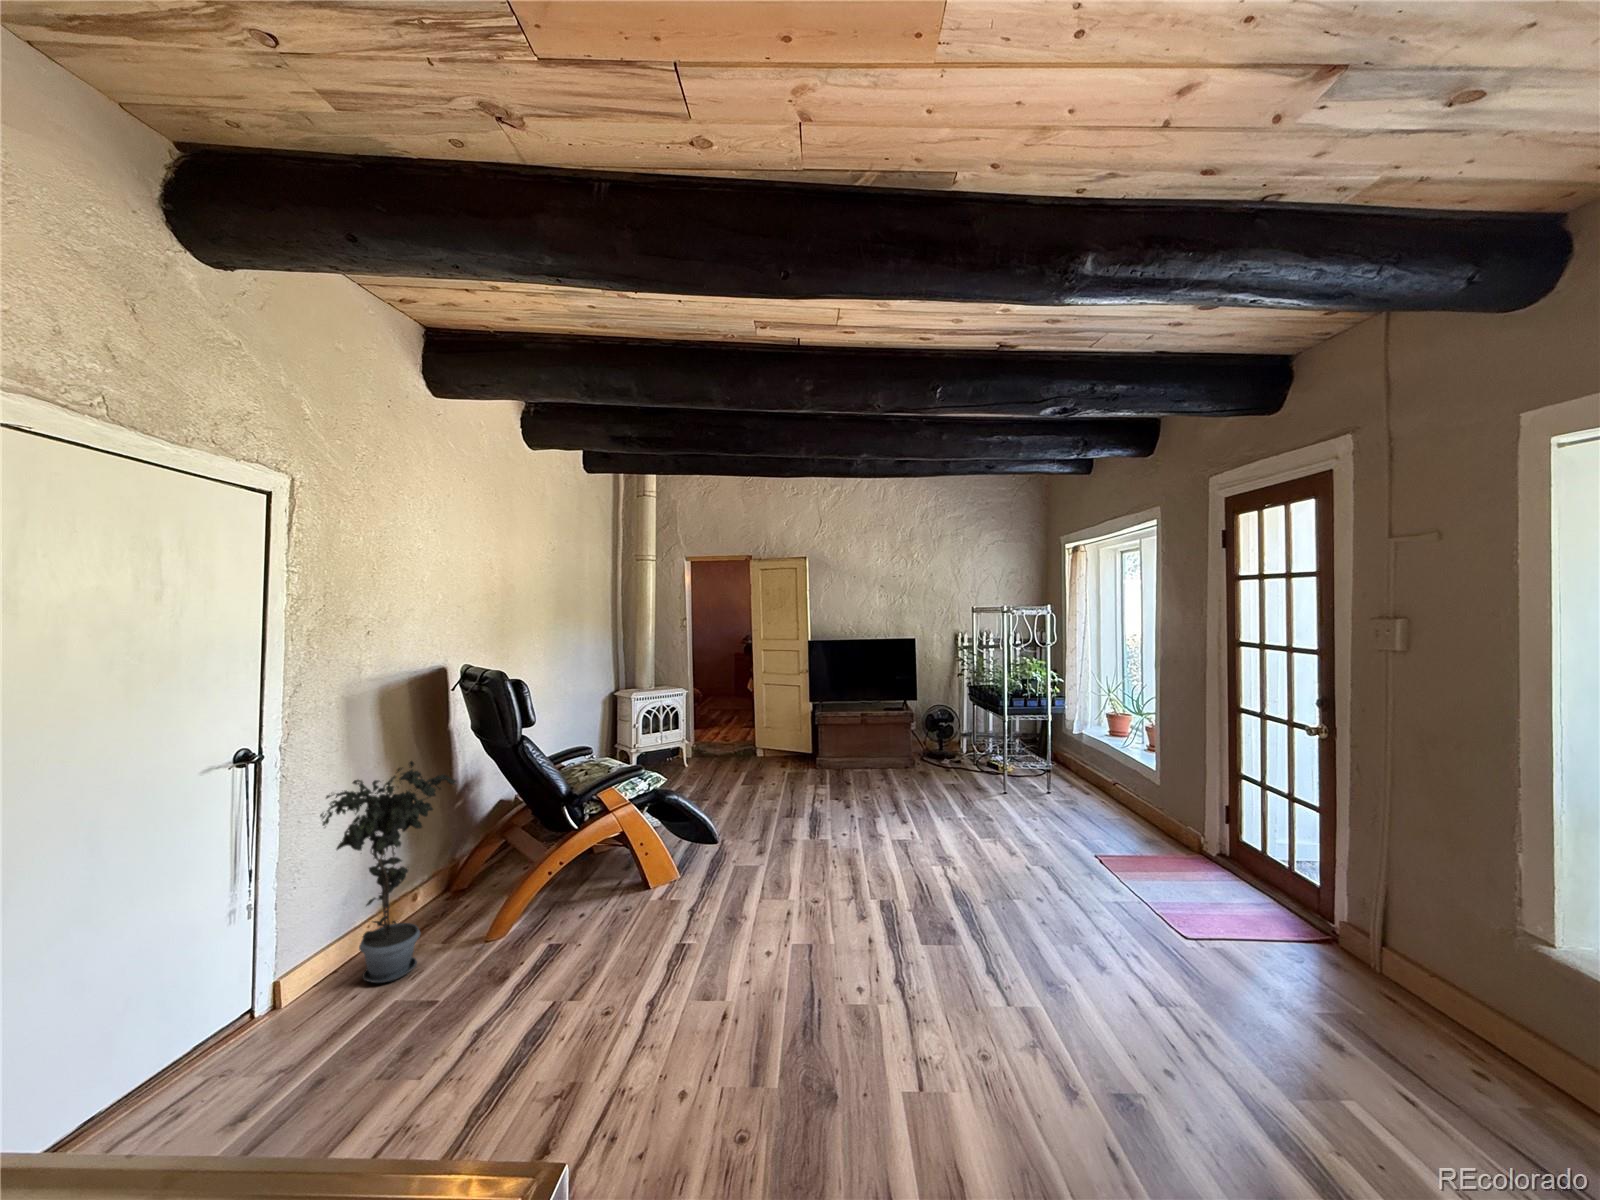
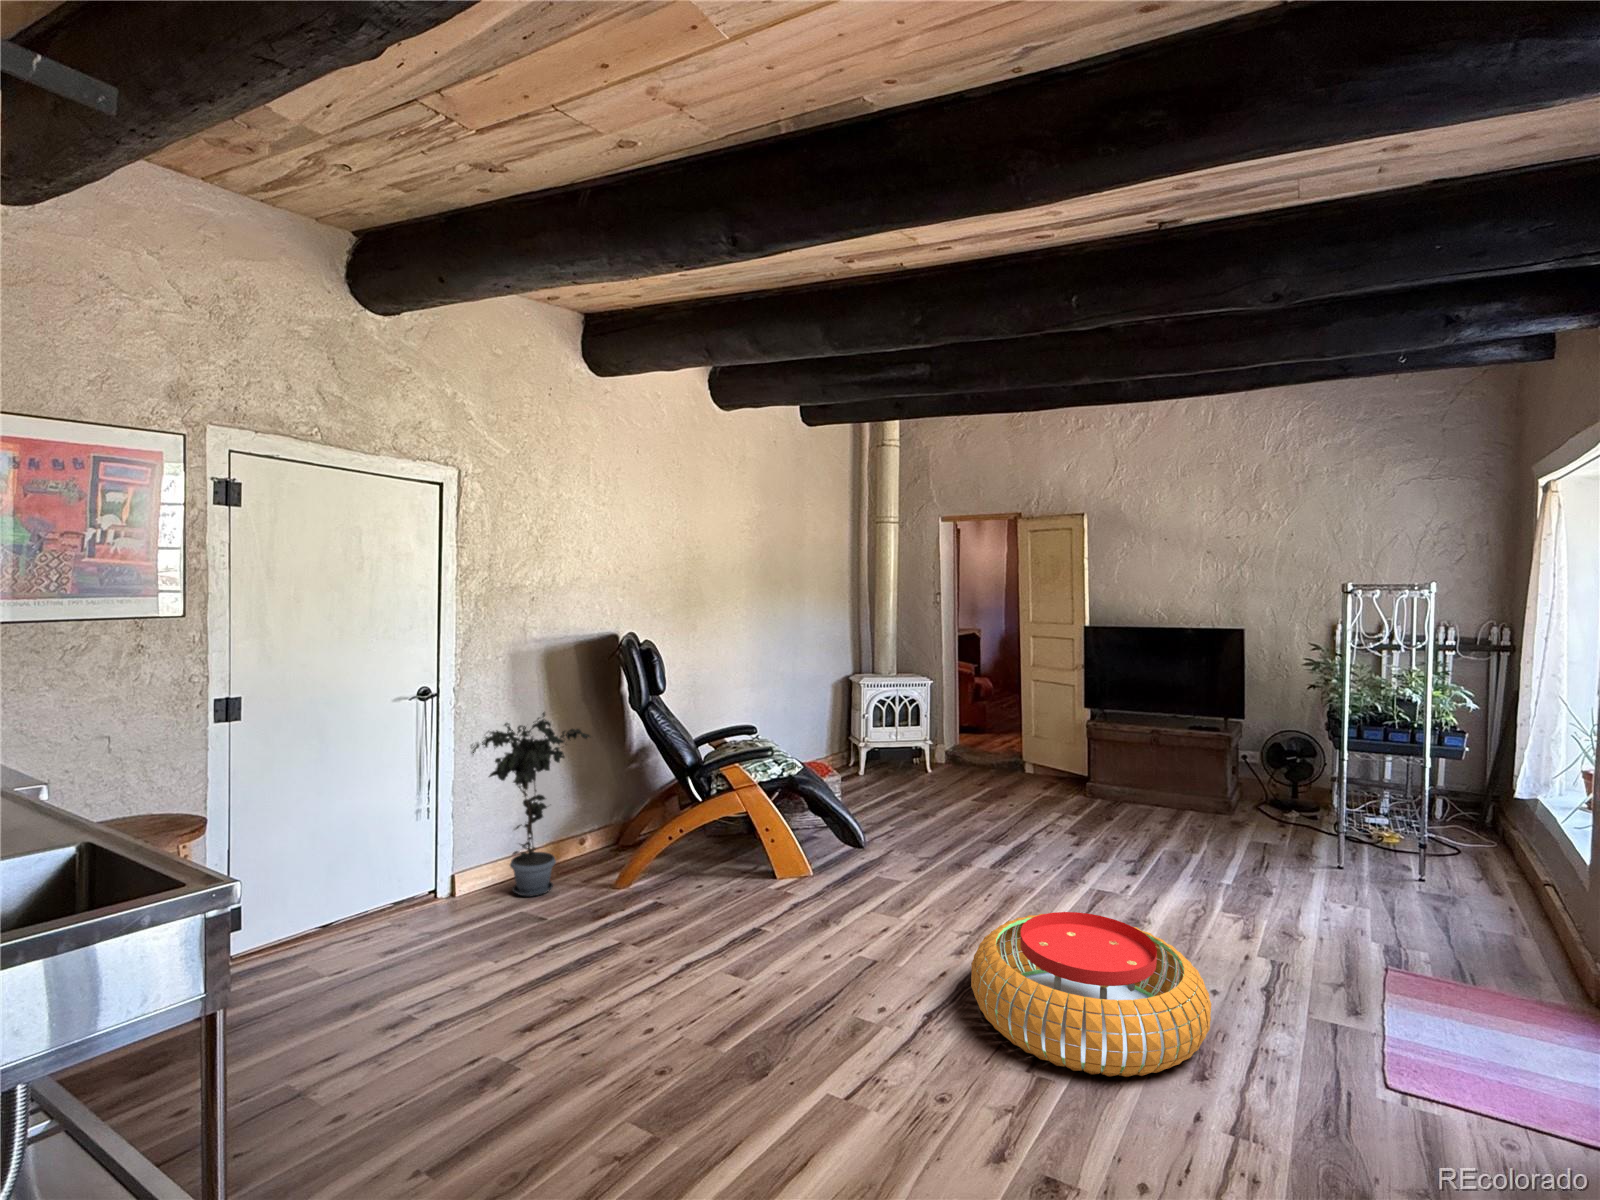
pouf: none [905,862,1089,993] -> present [971,912,1212,1077]

